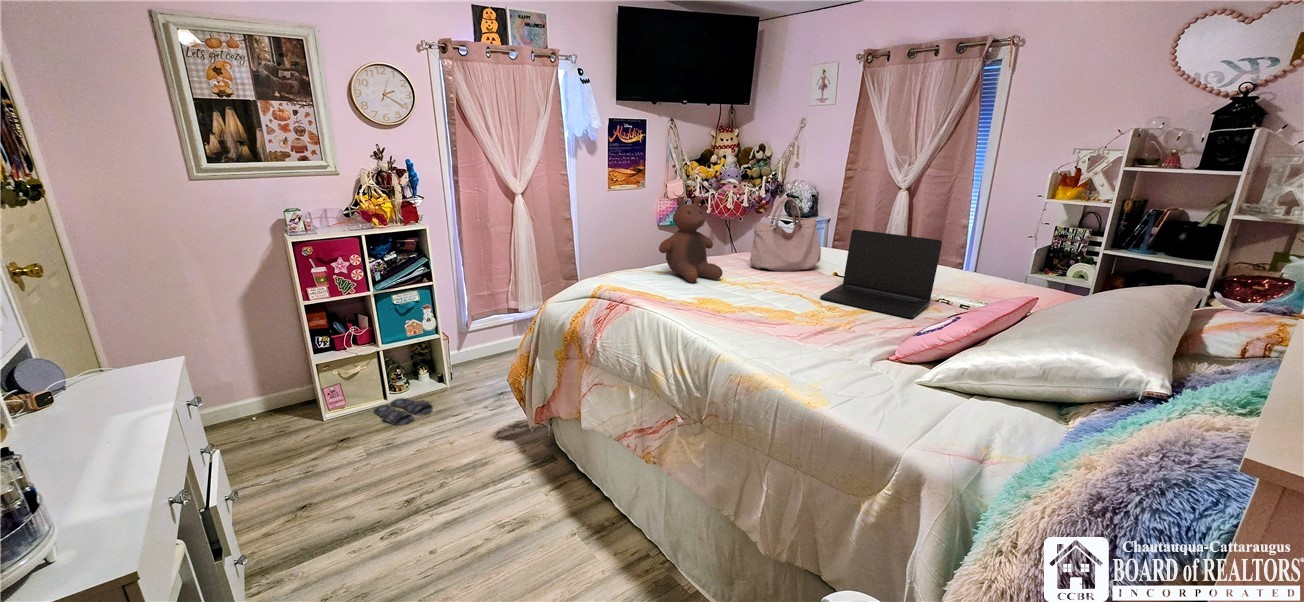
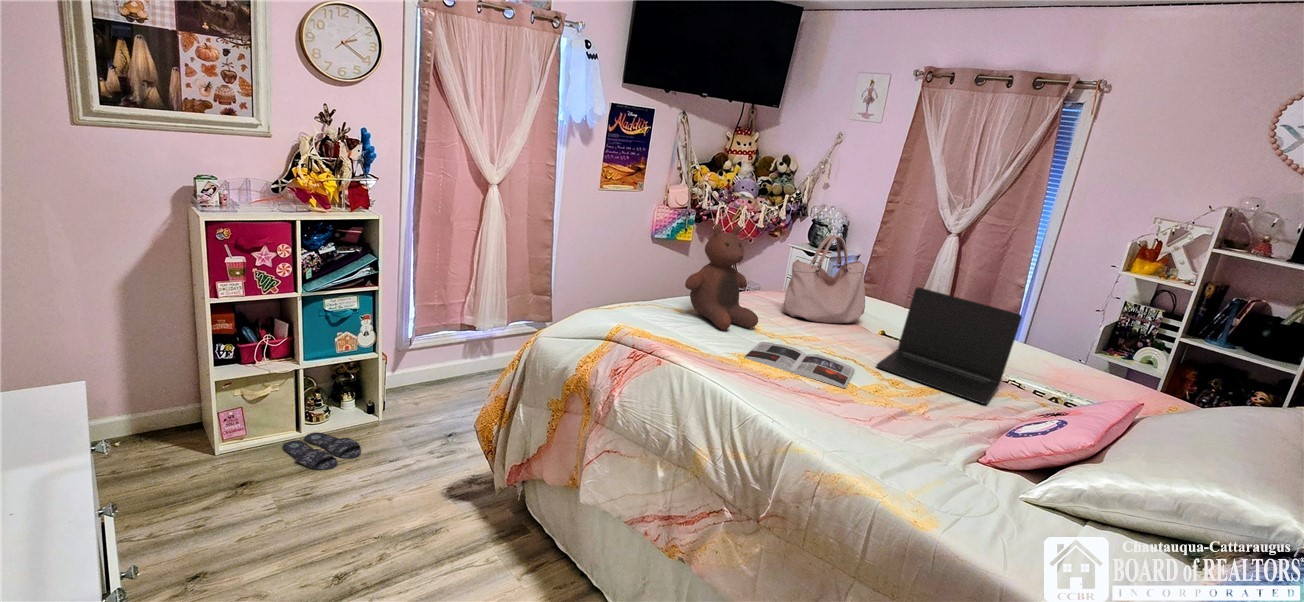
magazine: none [702,288,799,315] -> present [744,342,855,388]

